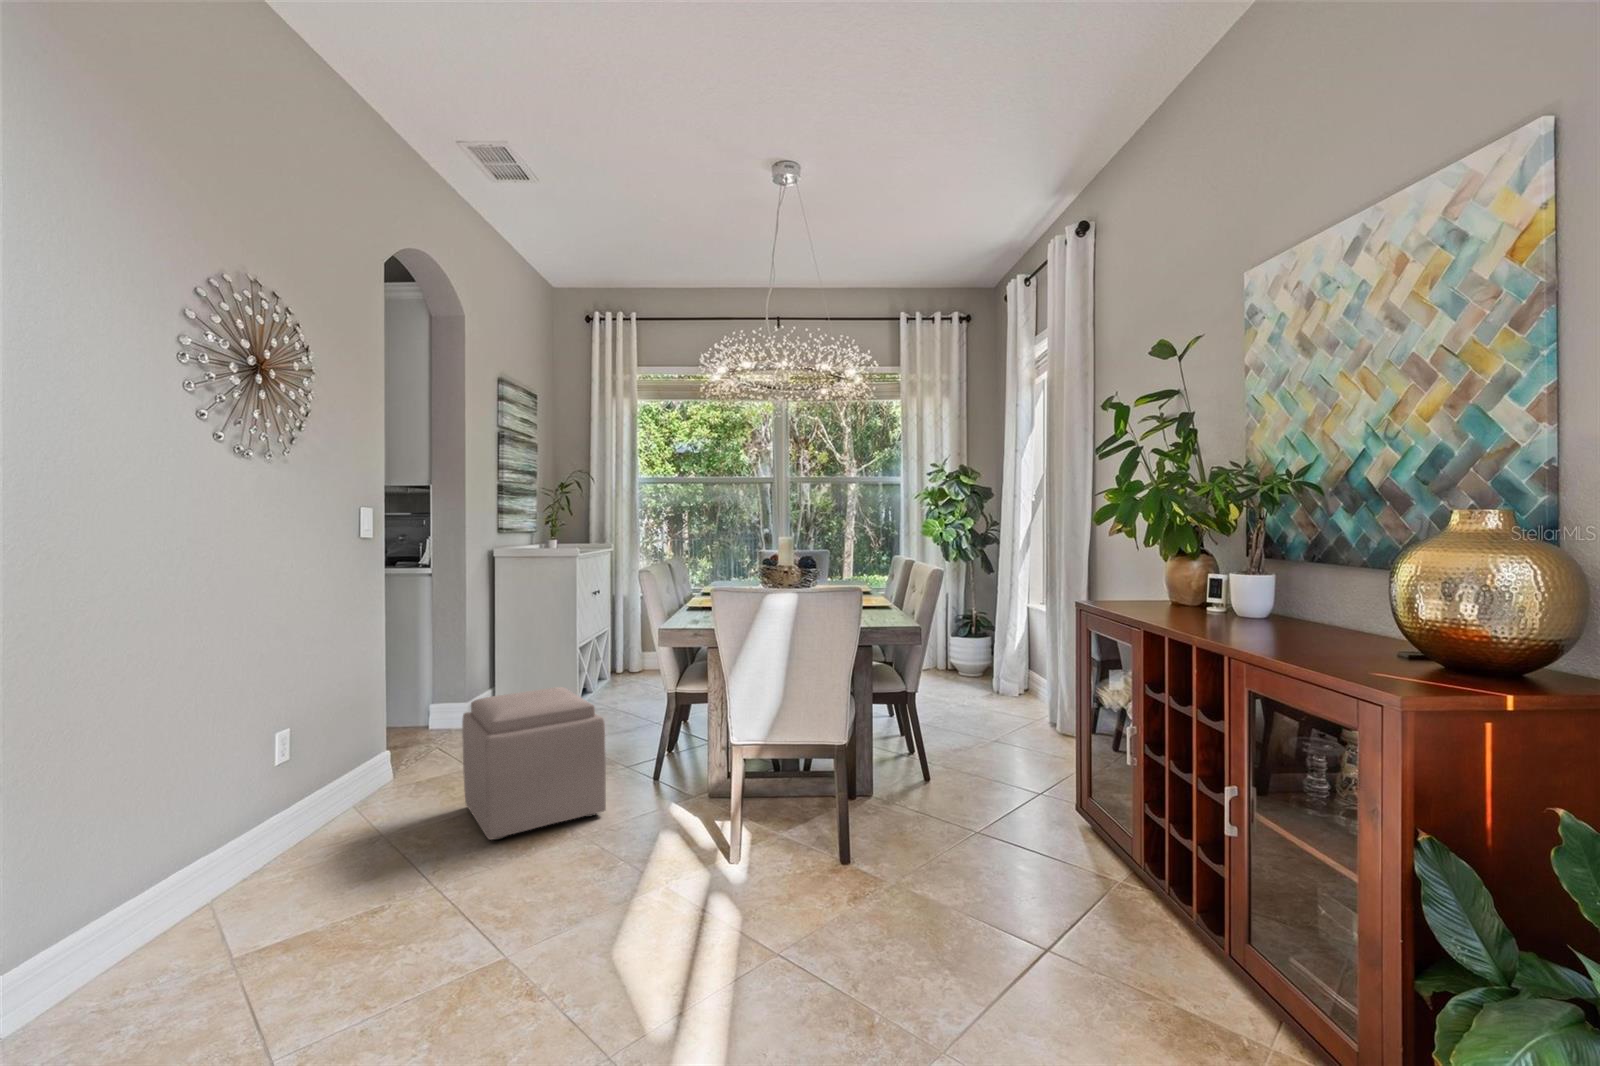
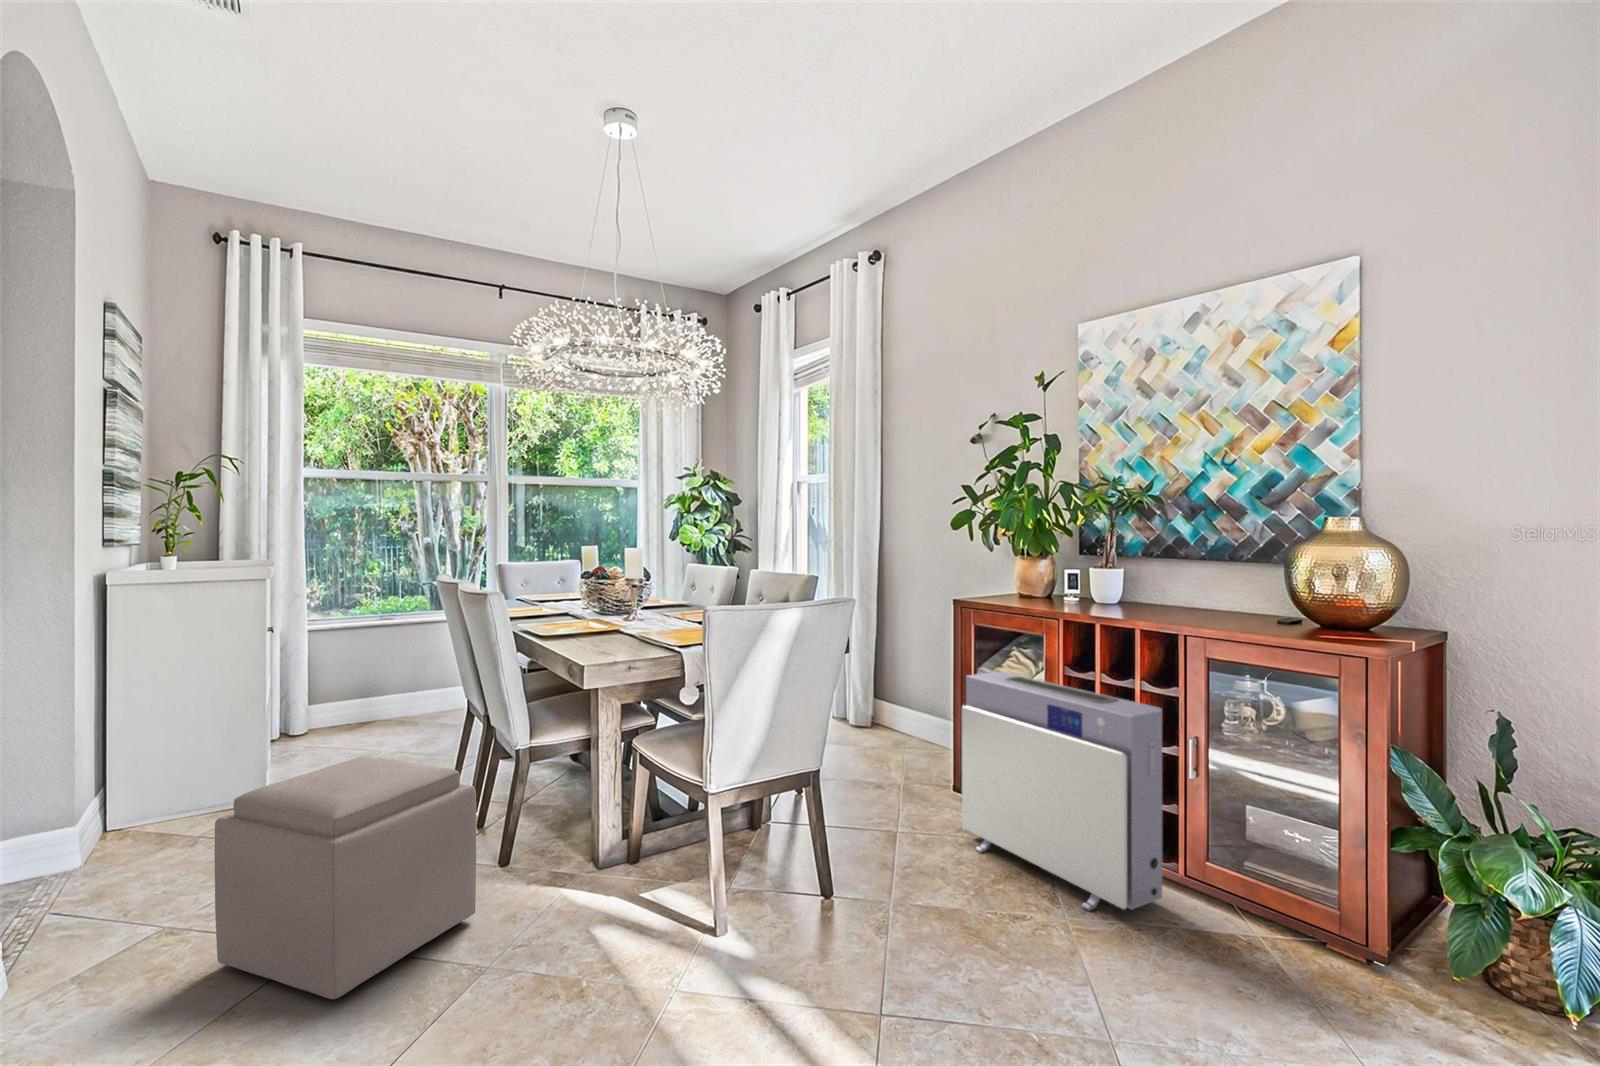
air purifier: none [1040,683,1196,969] -> present [962,672,1162,910]

